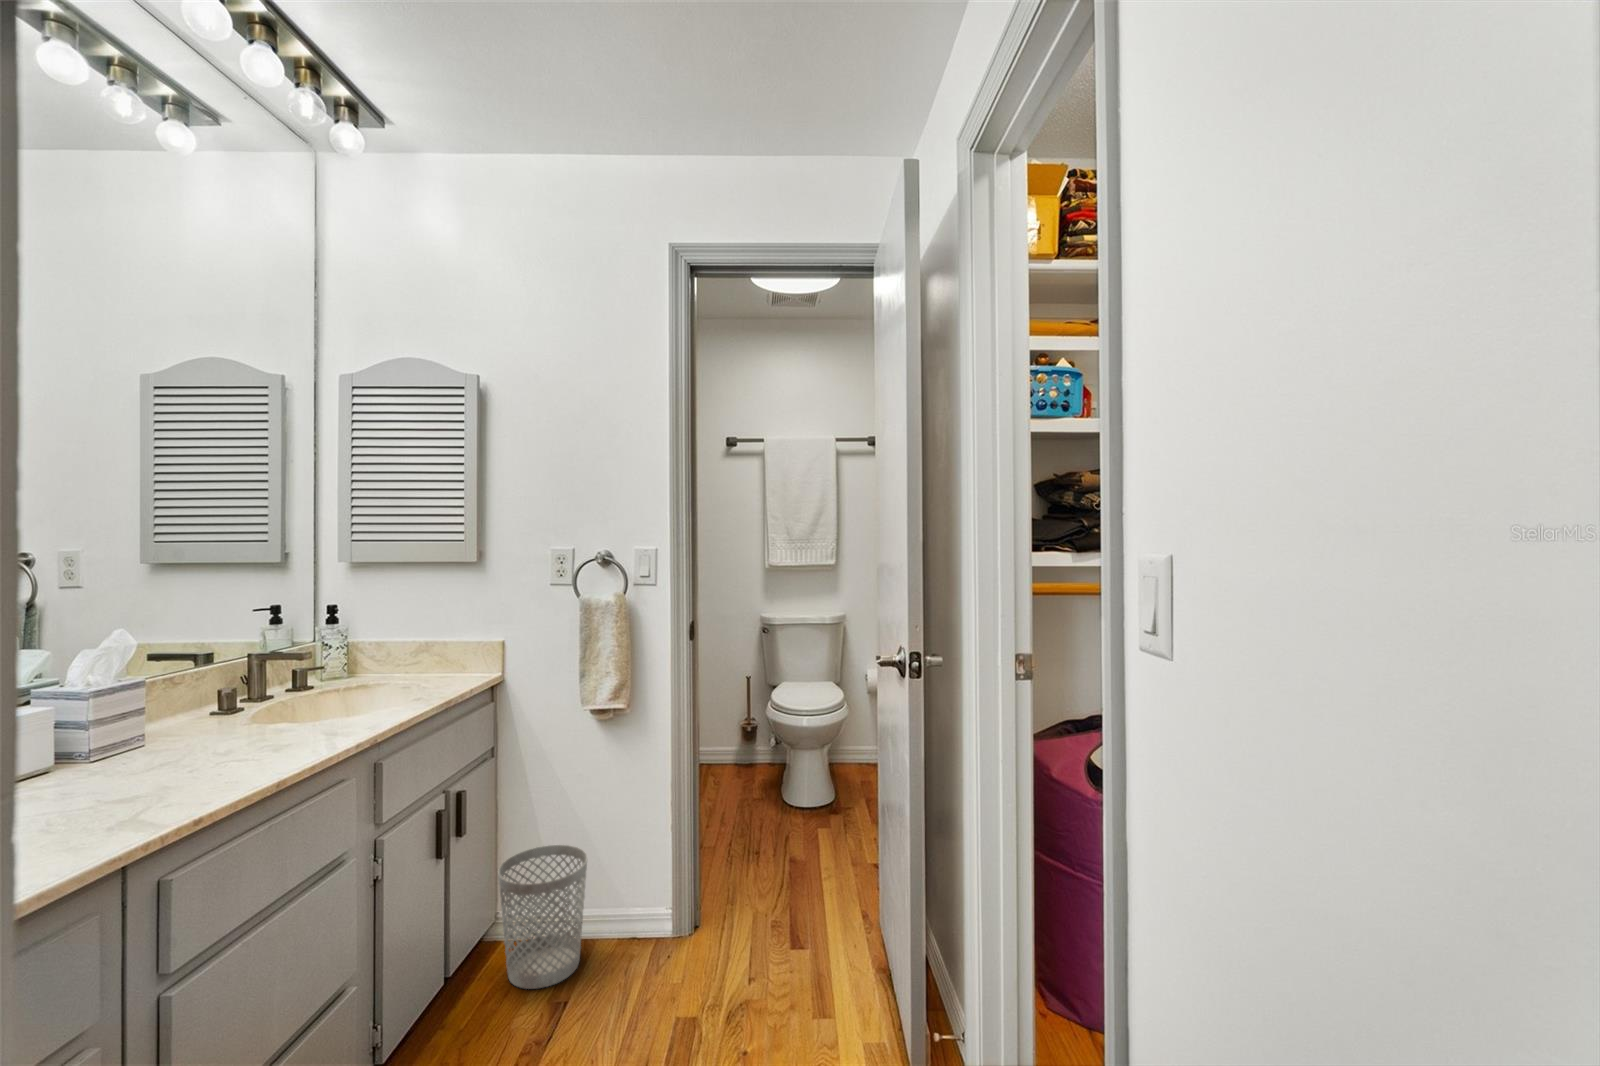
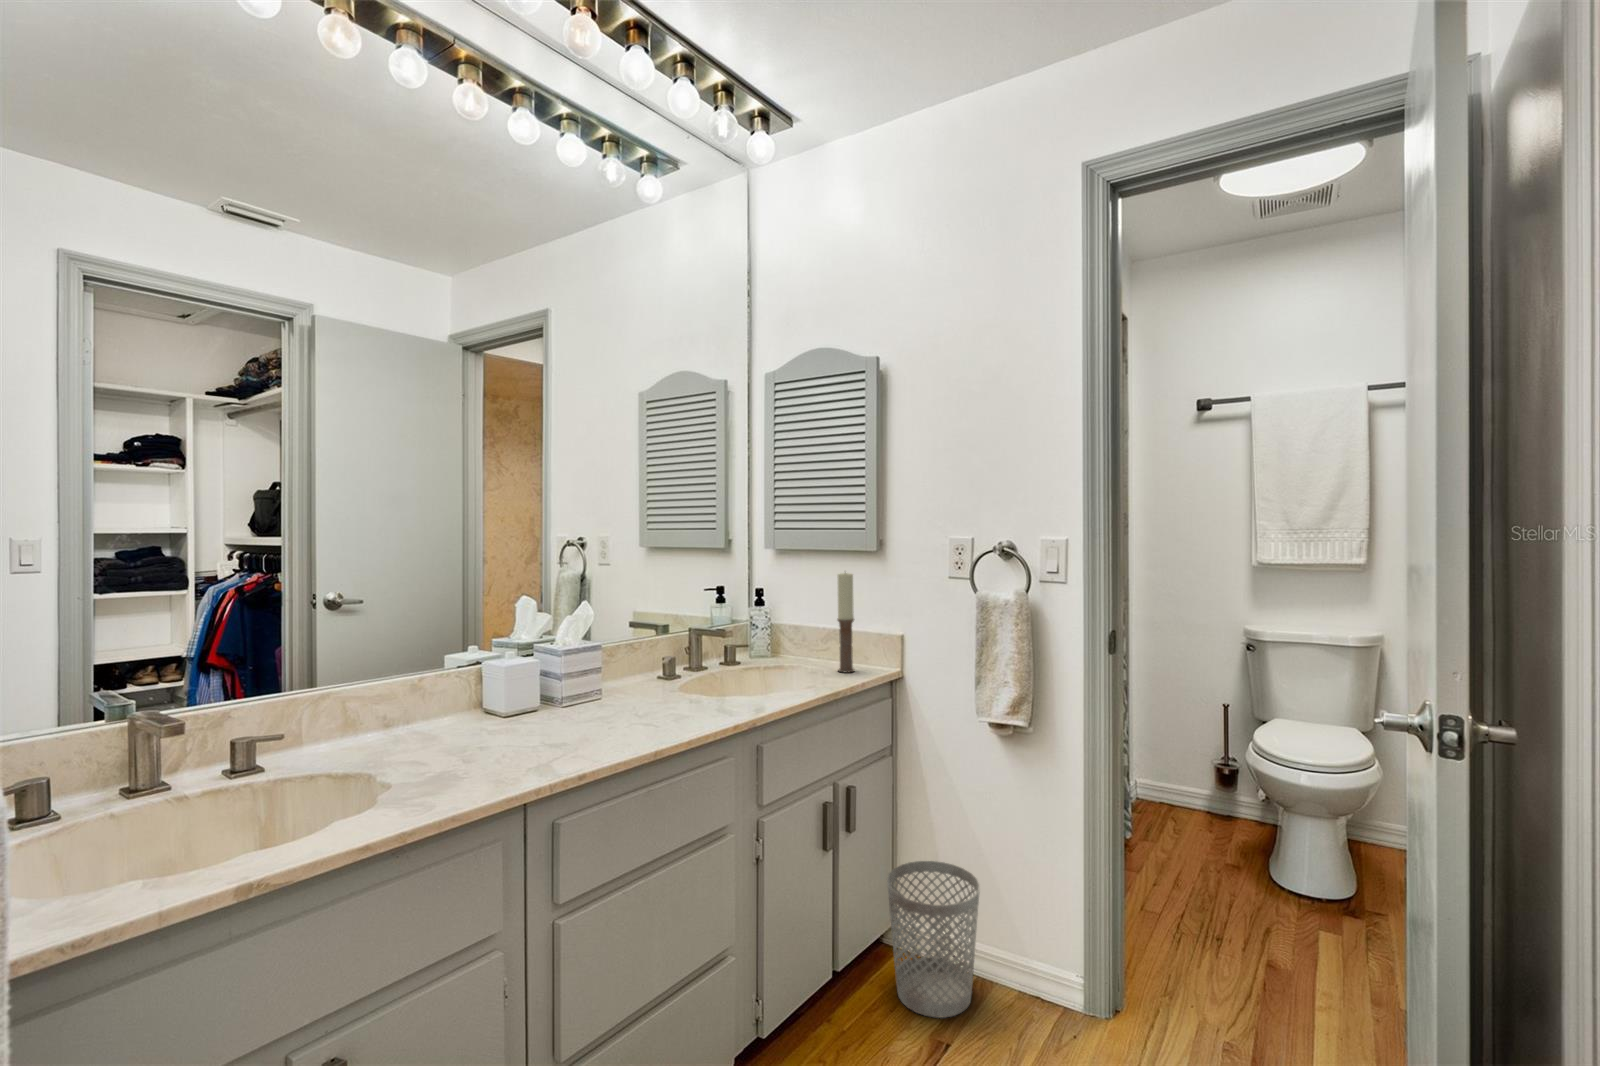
candle: none [437,582,455,684] -> present [837,573,854,673]

